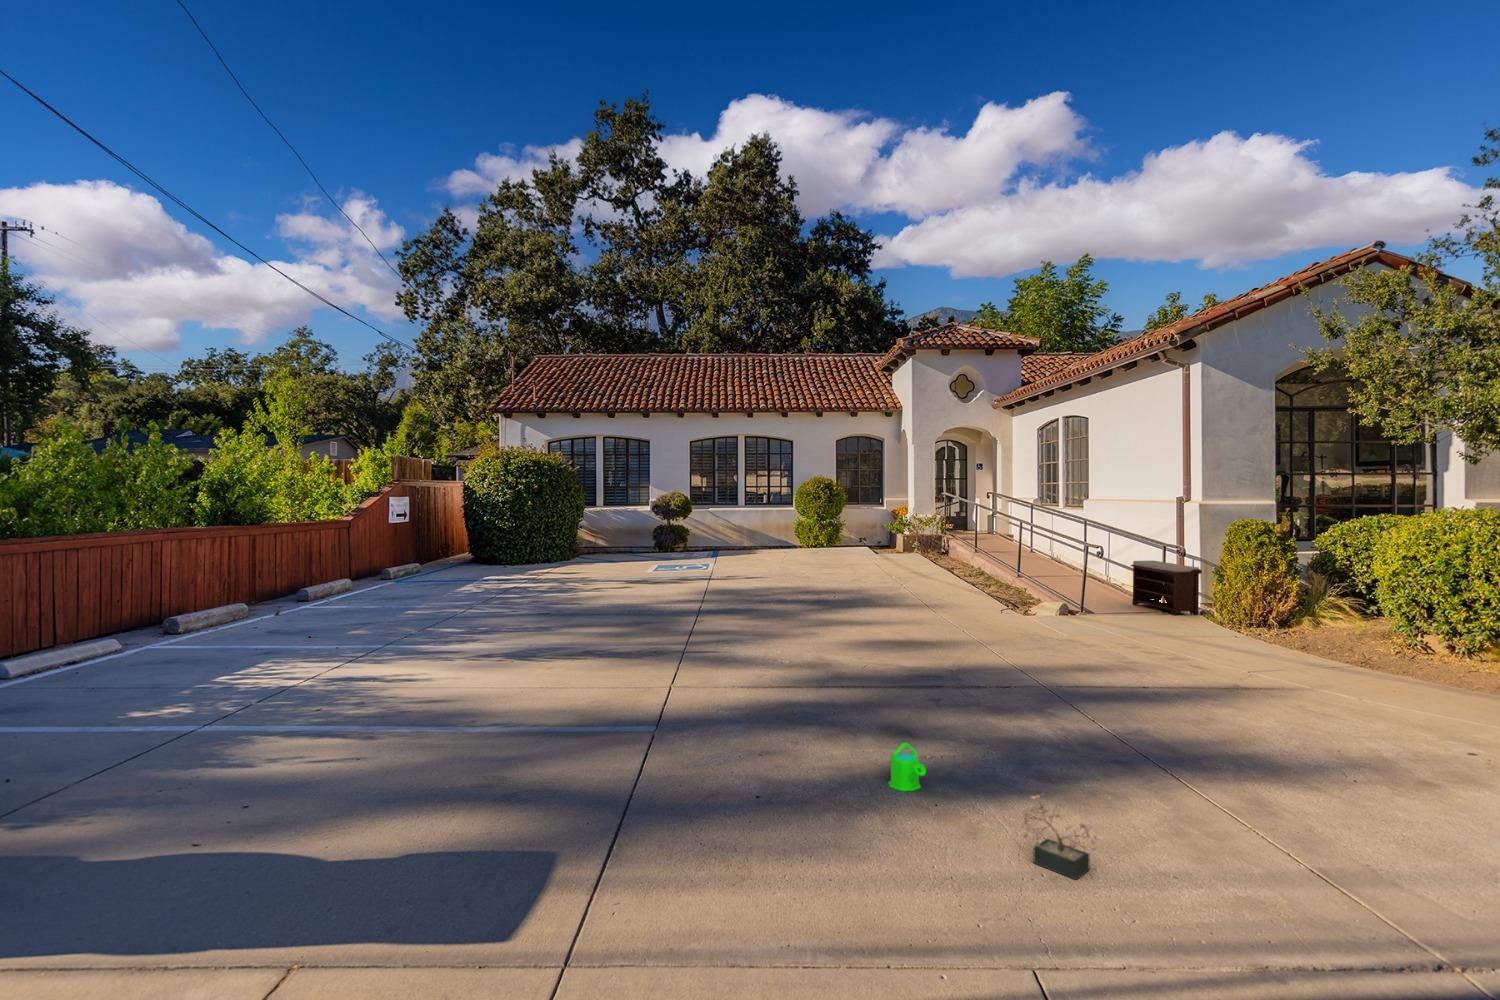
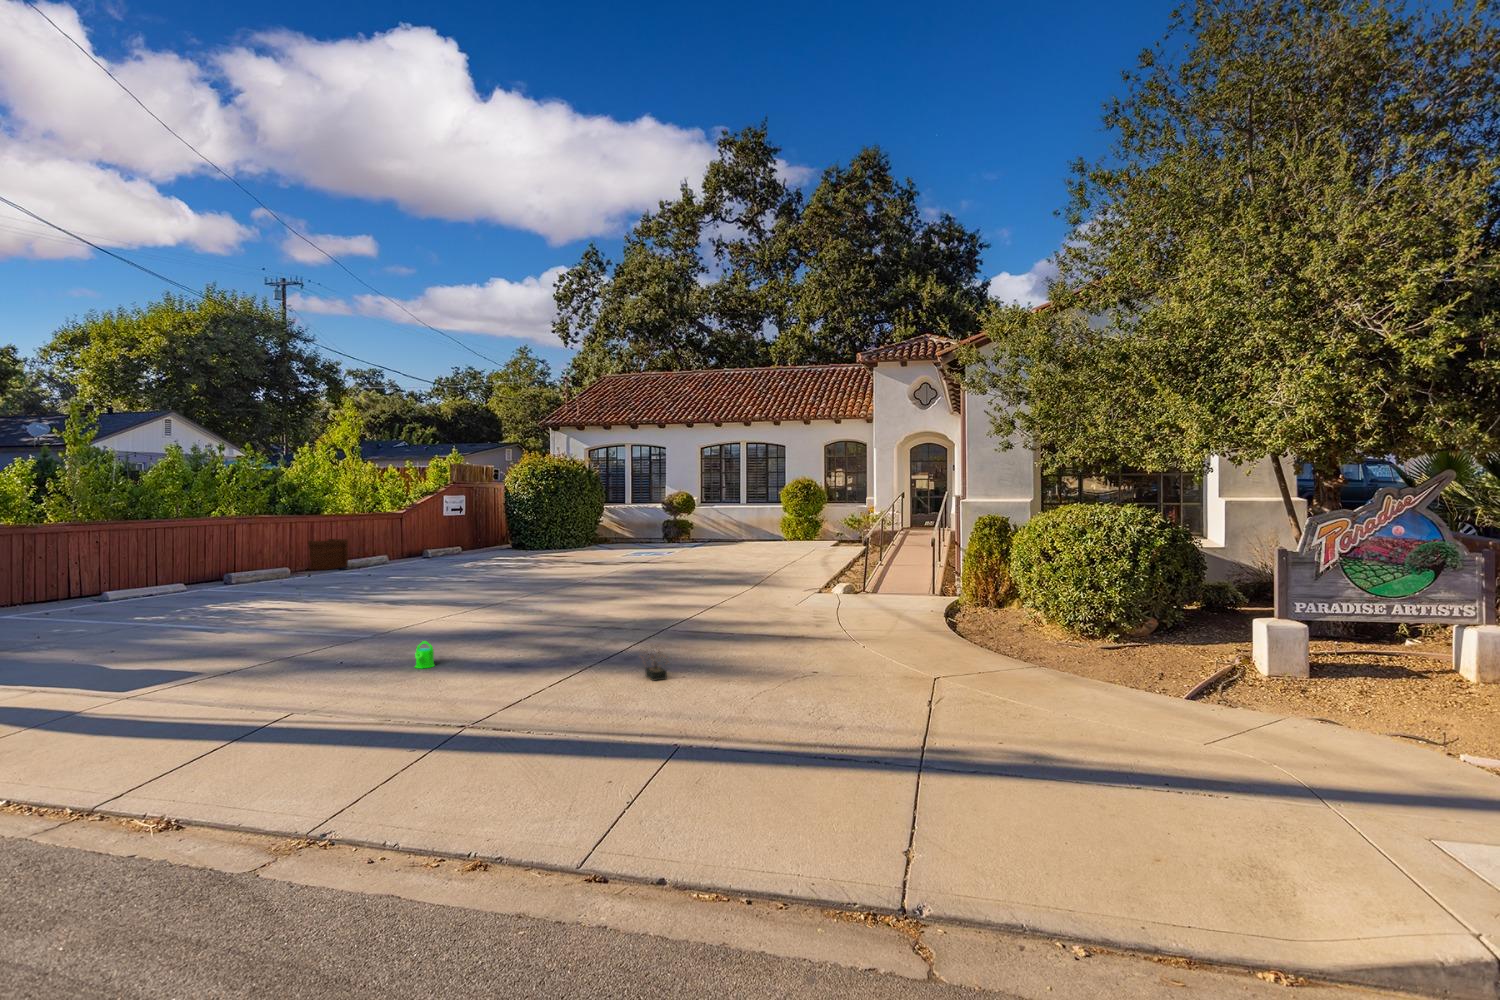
wooden crate: none [247,559,313,605] -> present [308,539,348,570]
bench: present [1131,561,1202,615] -> none [934,551,966,598]
decorative plant: present [1021,794,1098,880] -> present [640,649,669,681]

